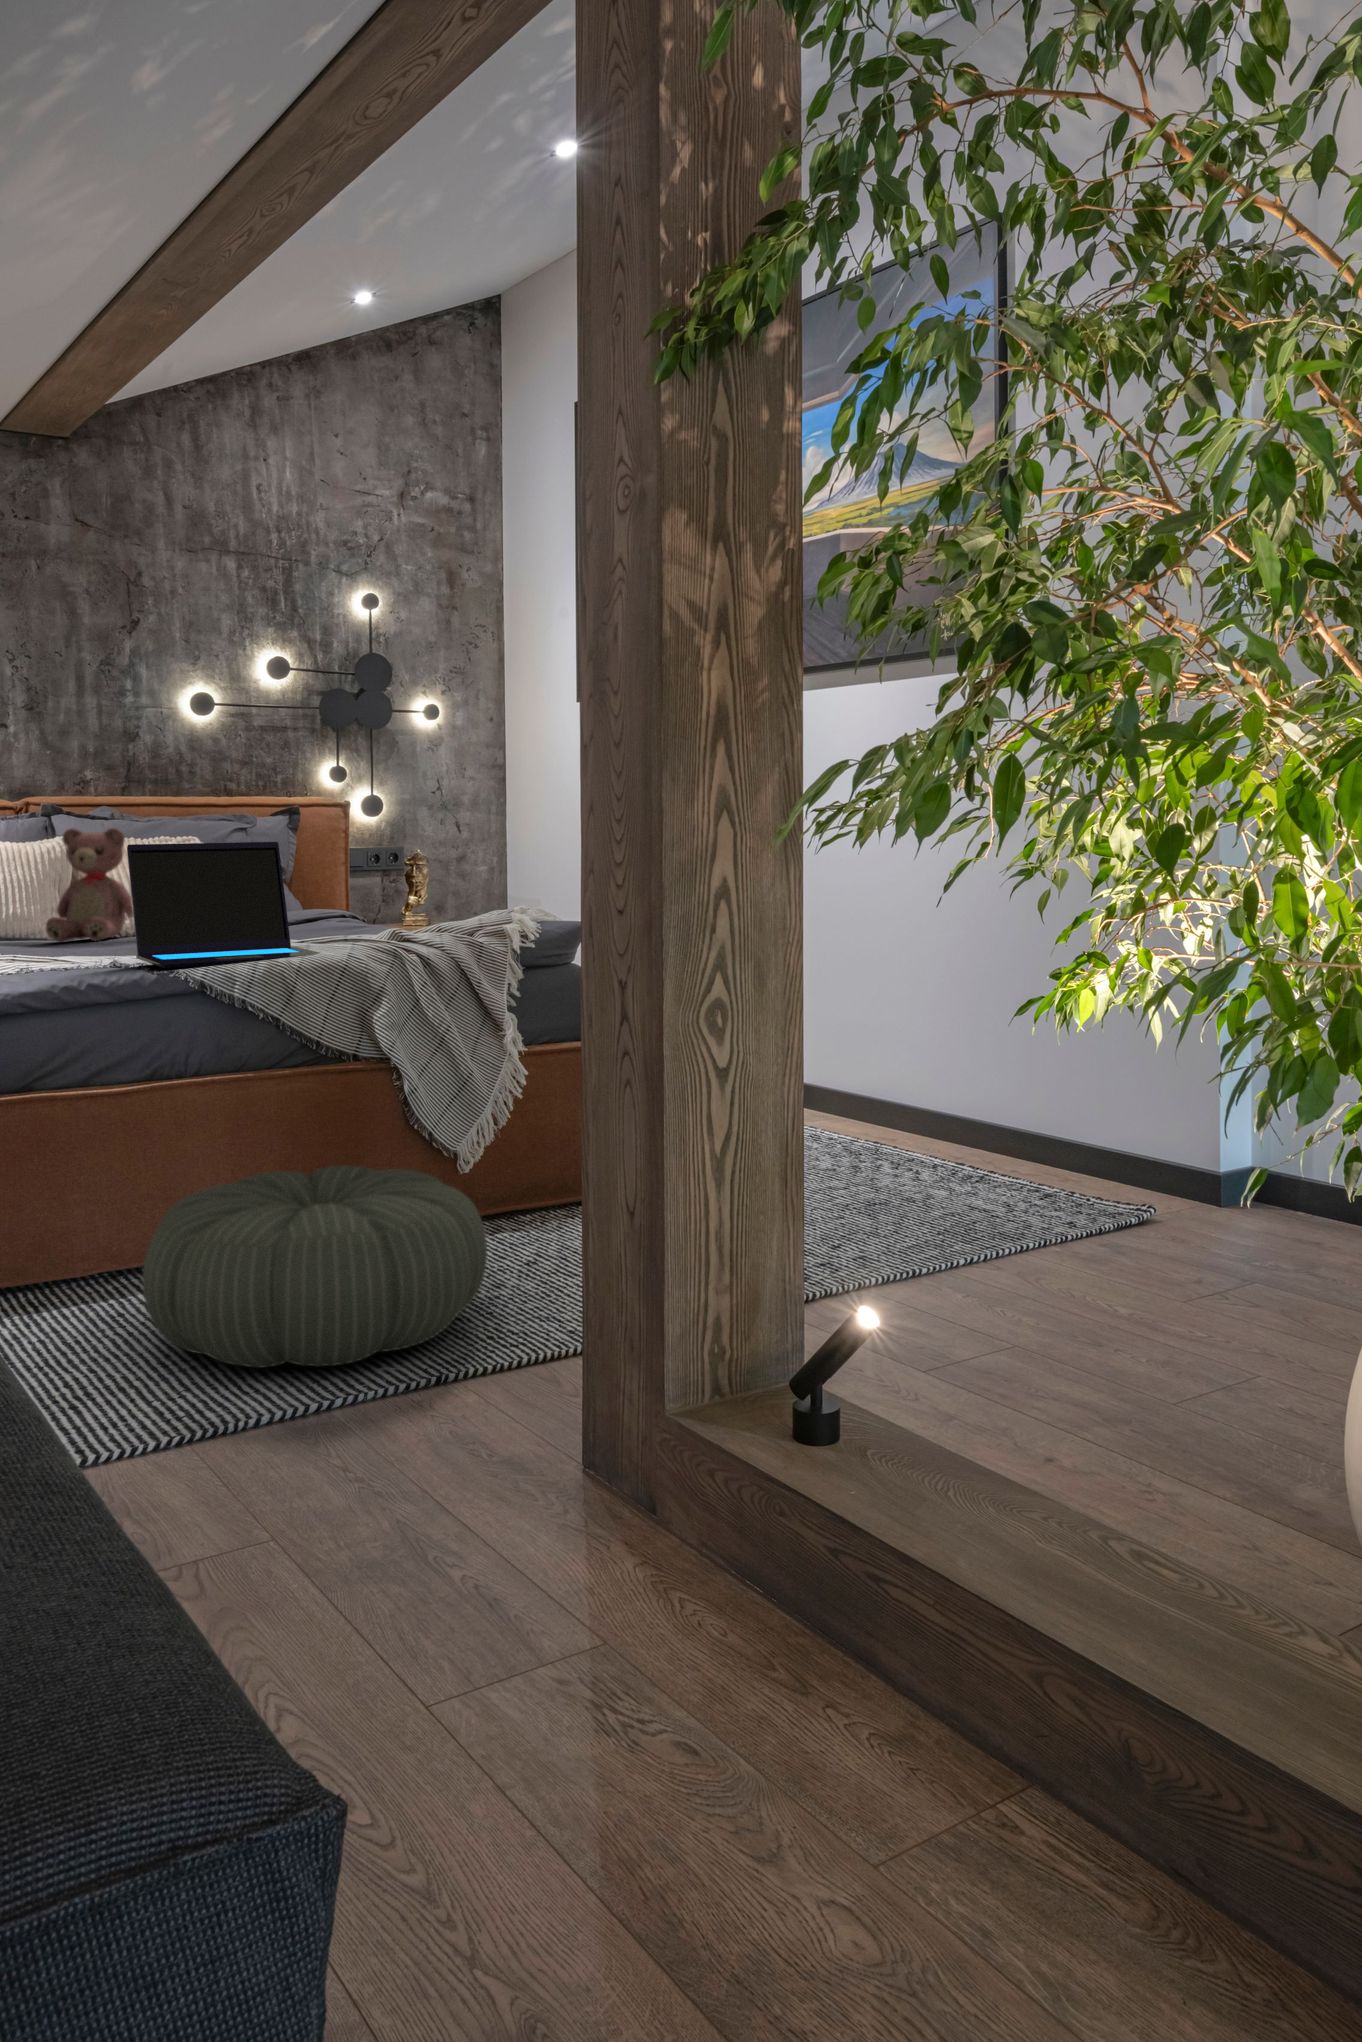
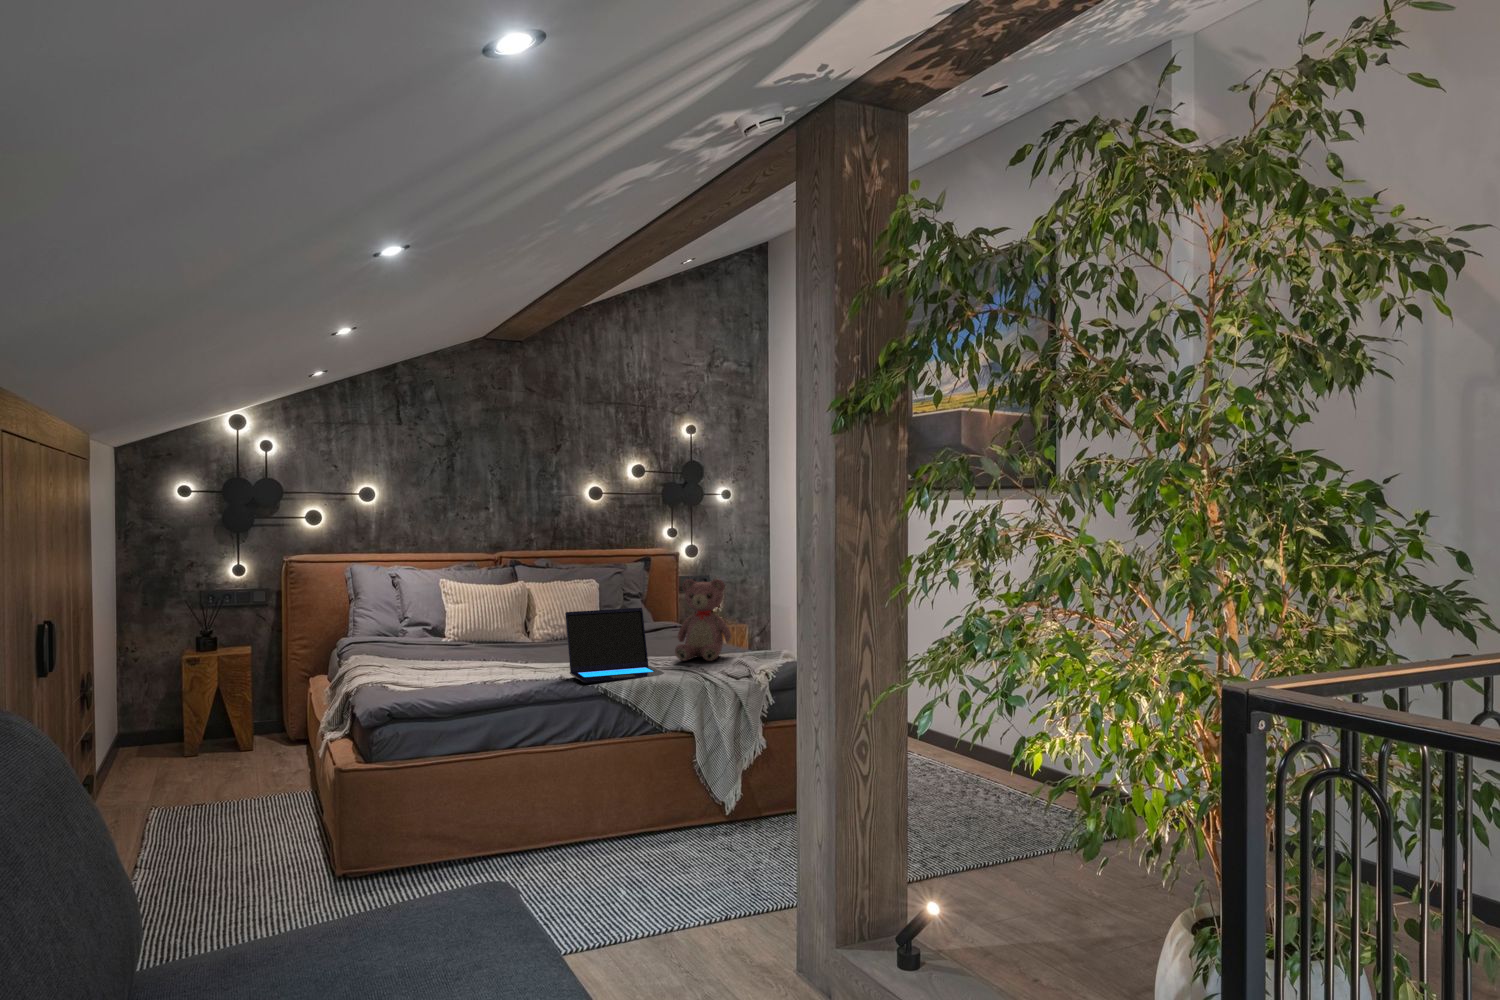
teddy bear: present [46,828,133,942] -> present [675,579,731,661]
pouf: present [143,1165,487,1368] -> none [578,796,751,908]

